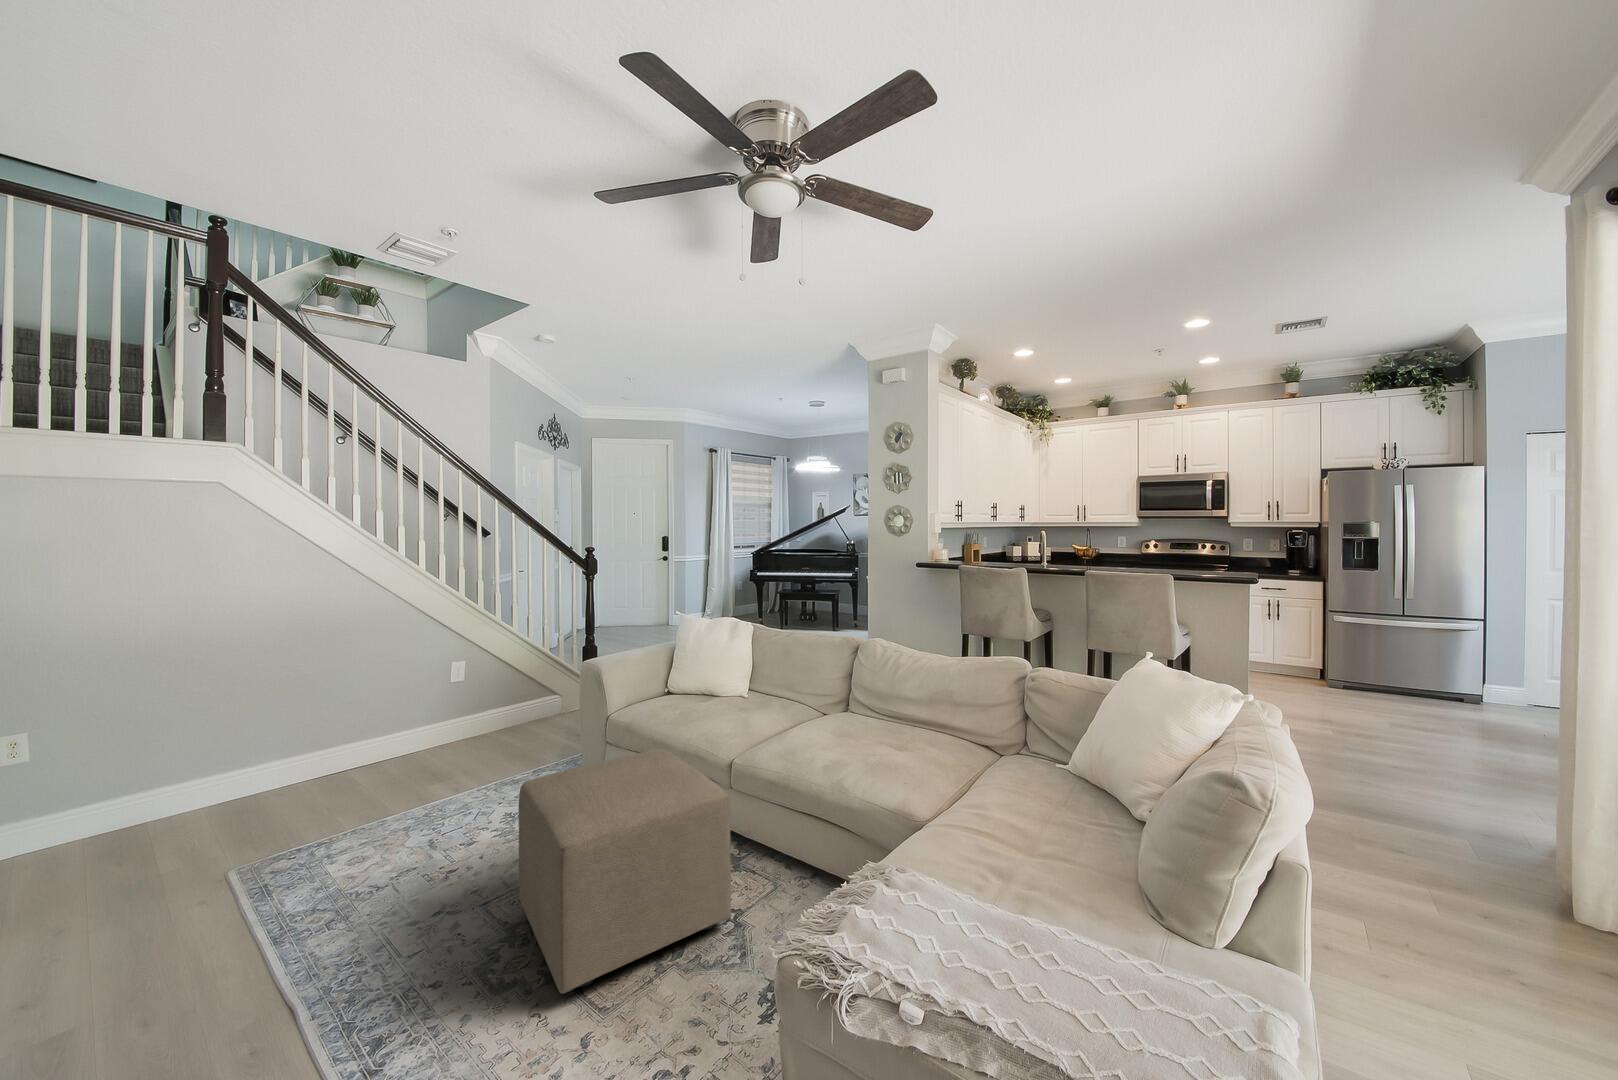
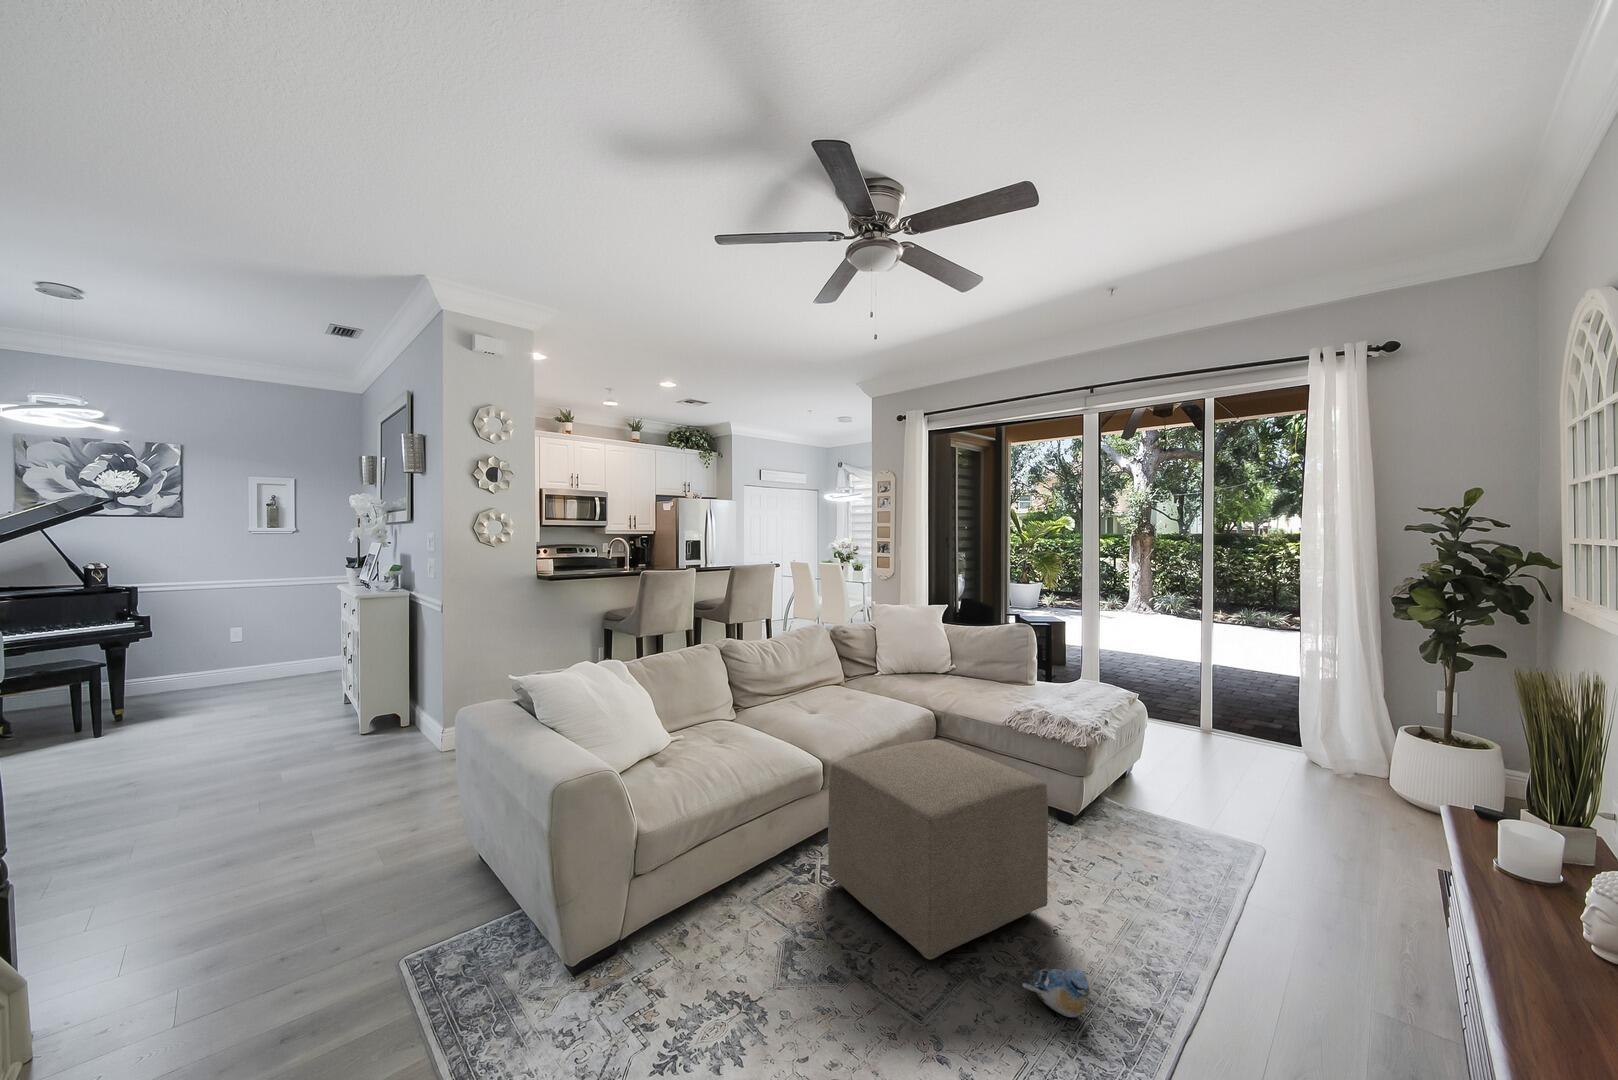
plush toy: none [395,948,469,994] -> present [1022,968,1090,1017]

